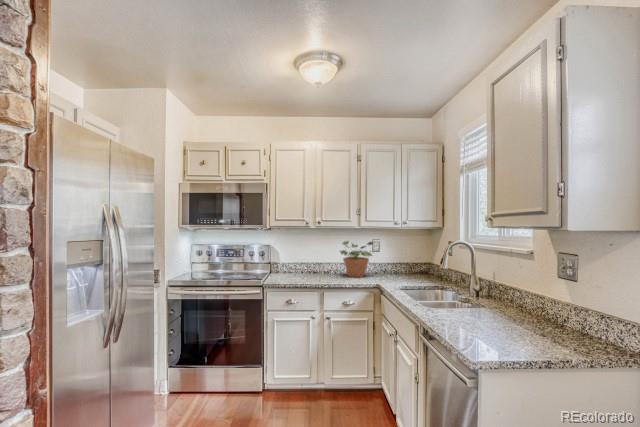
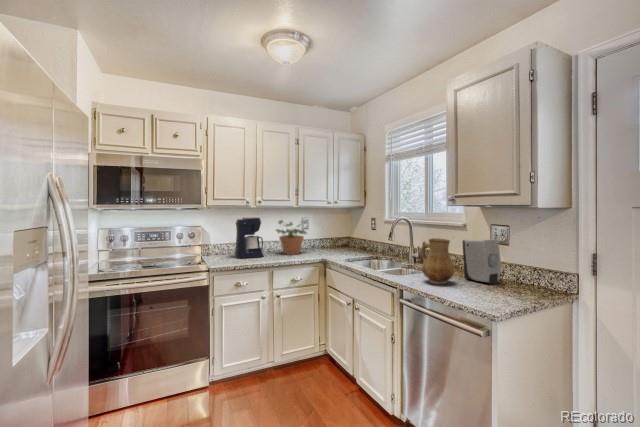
coffee maker: none [296,237,324,278] -> present [234,217,264,259]
ceramic pitcher: none [450,267,490,323] -> present [421,238,455,284]
soap dispenser: none [509,271,557,331] -> present [463,239,501,284]

